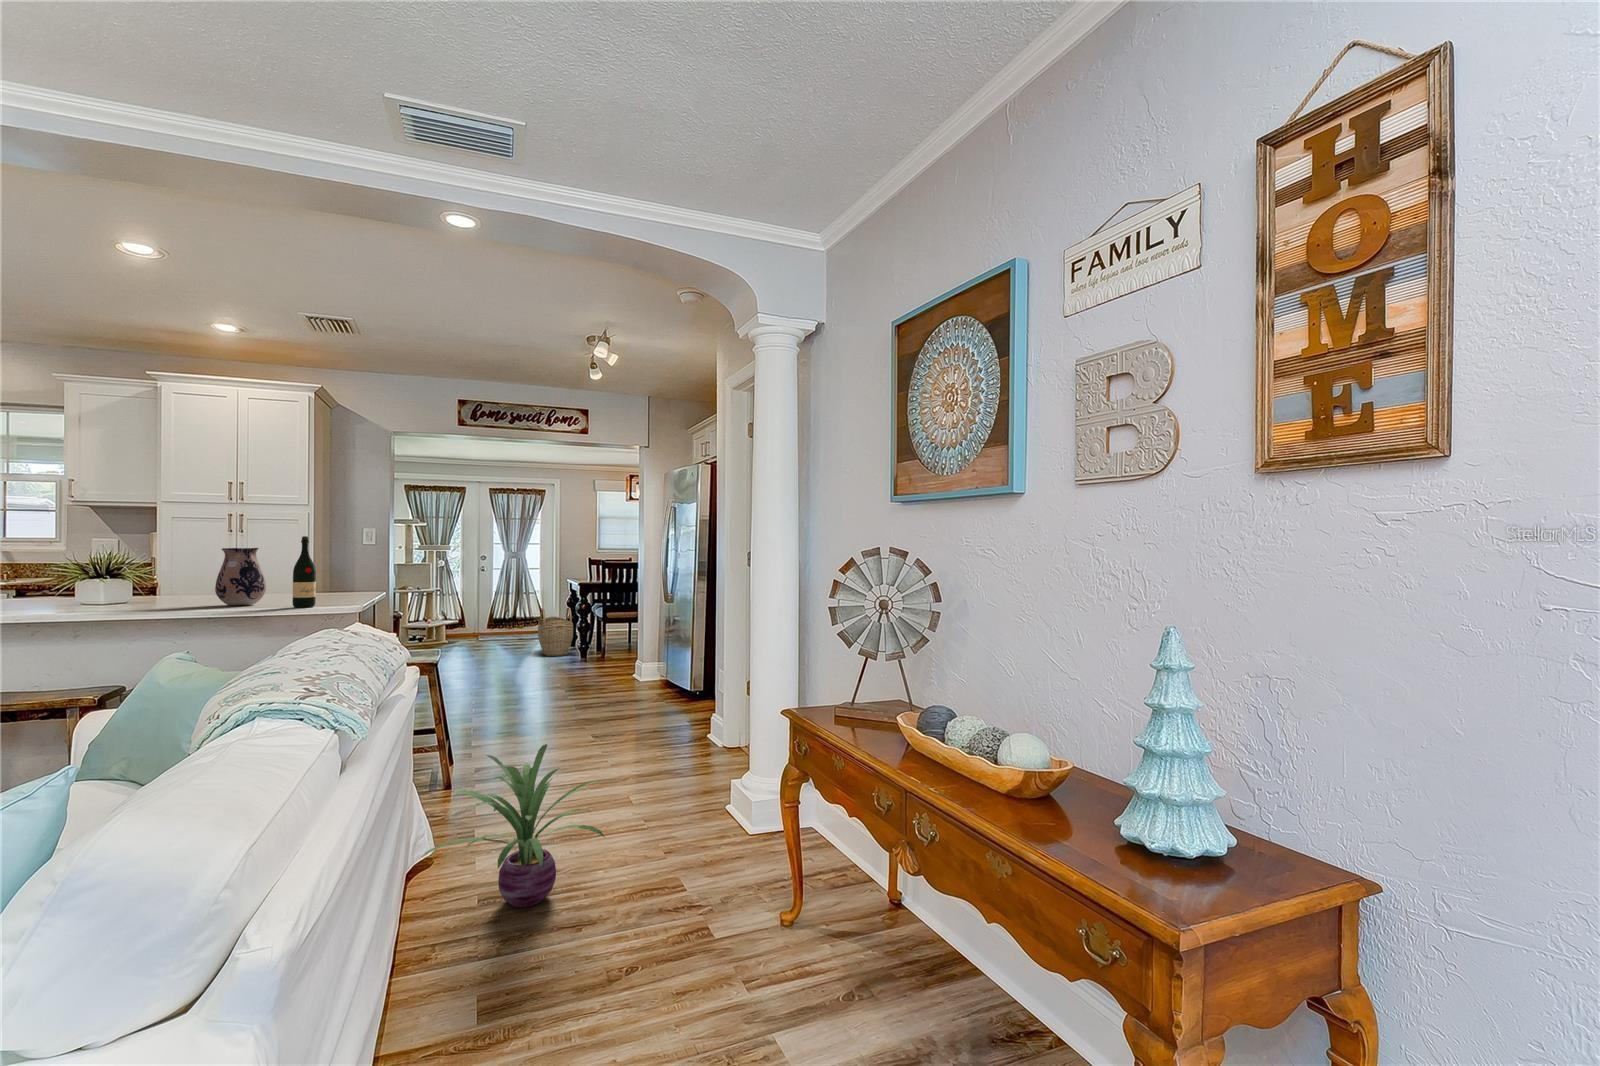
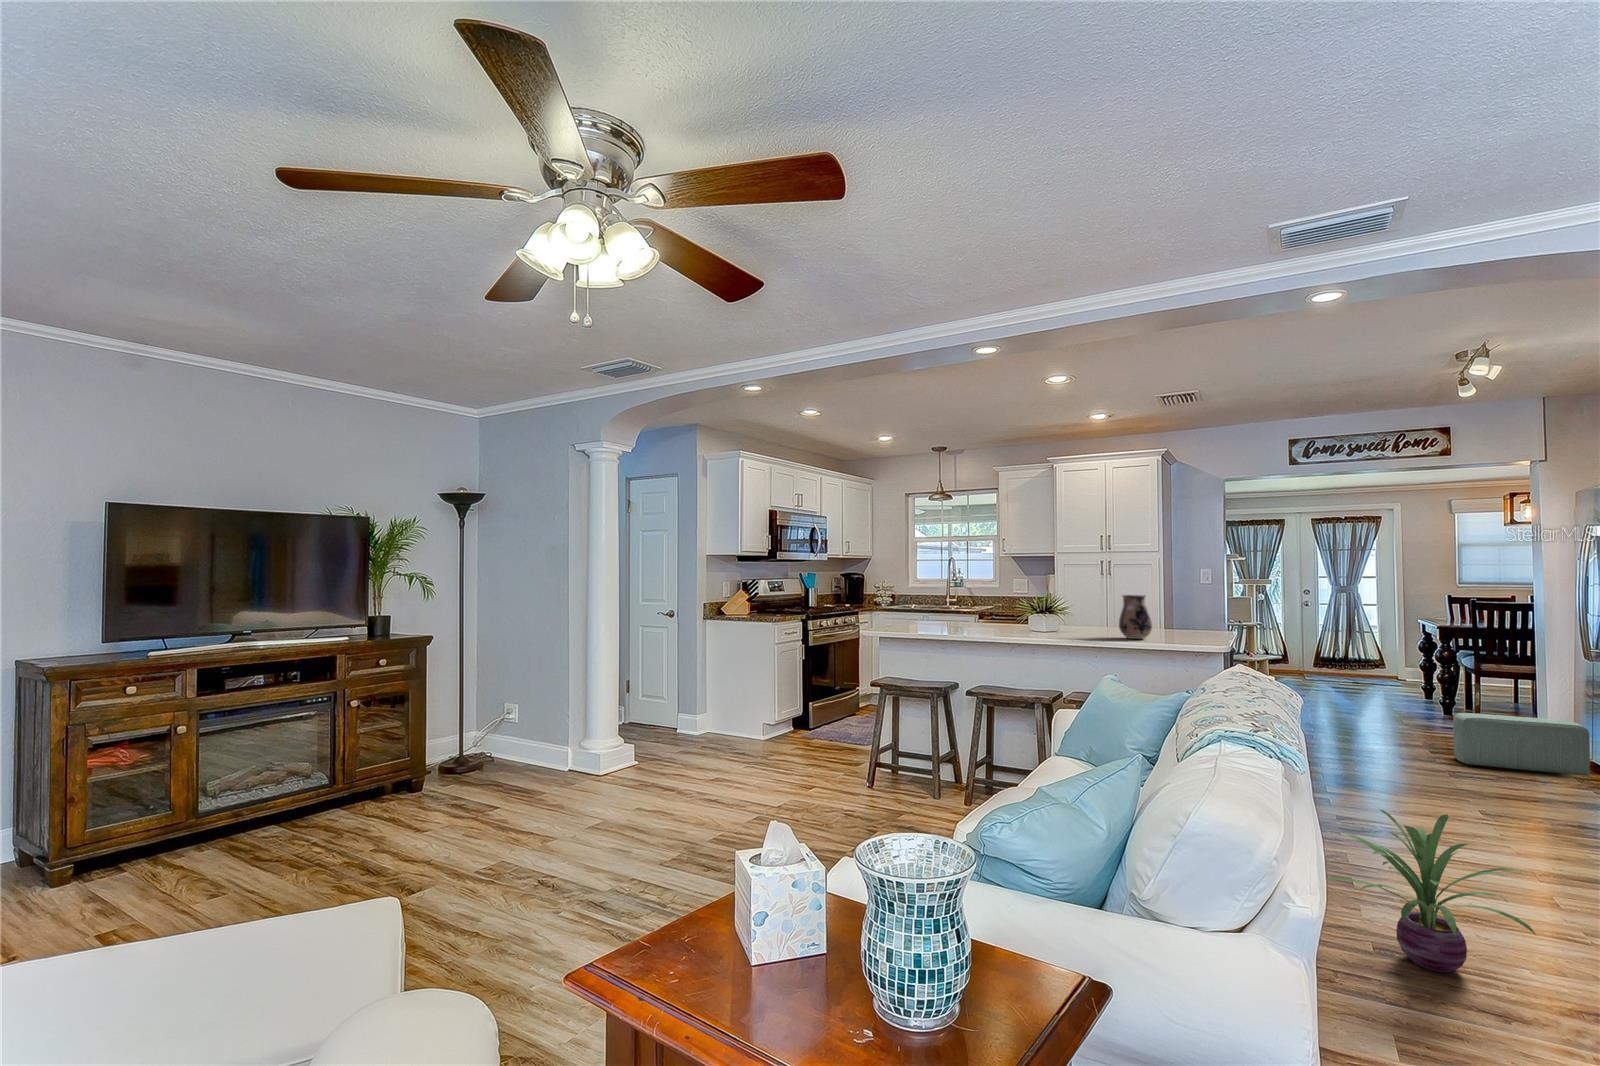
wine bottle: present [293,536,316,608] -> none [1176,589,1193,646]
woven basket: present [538,607,573,657] -> none [1384,653,1434,711]
pouf: none [580,646,661,693] -> present [1453,713,1590,776]

